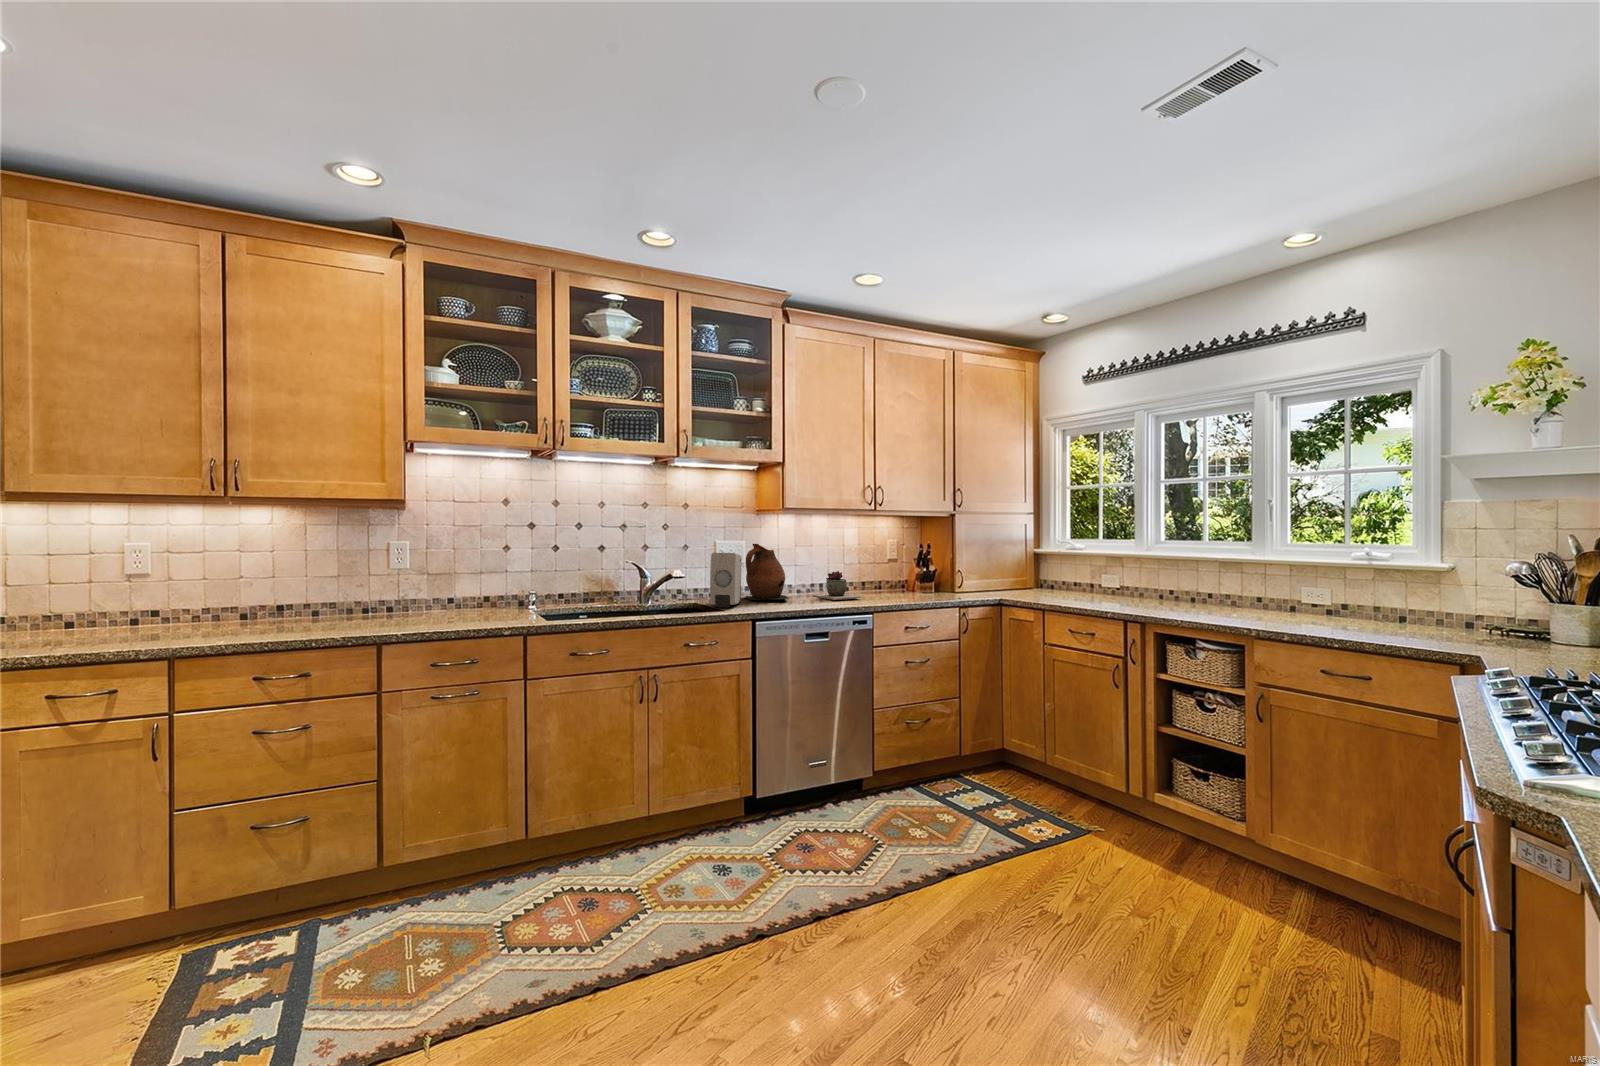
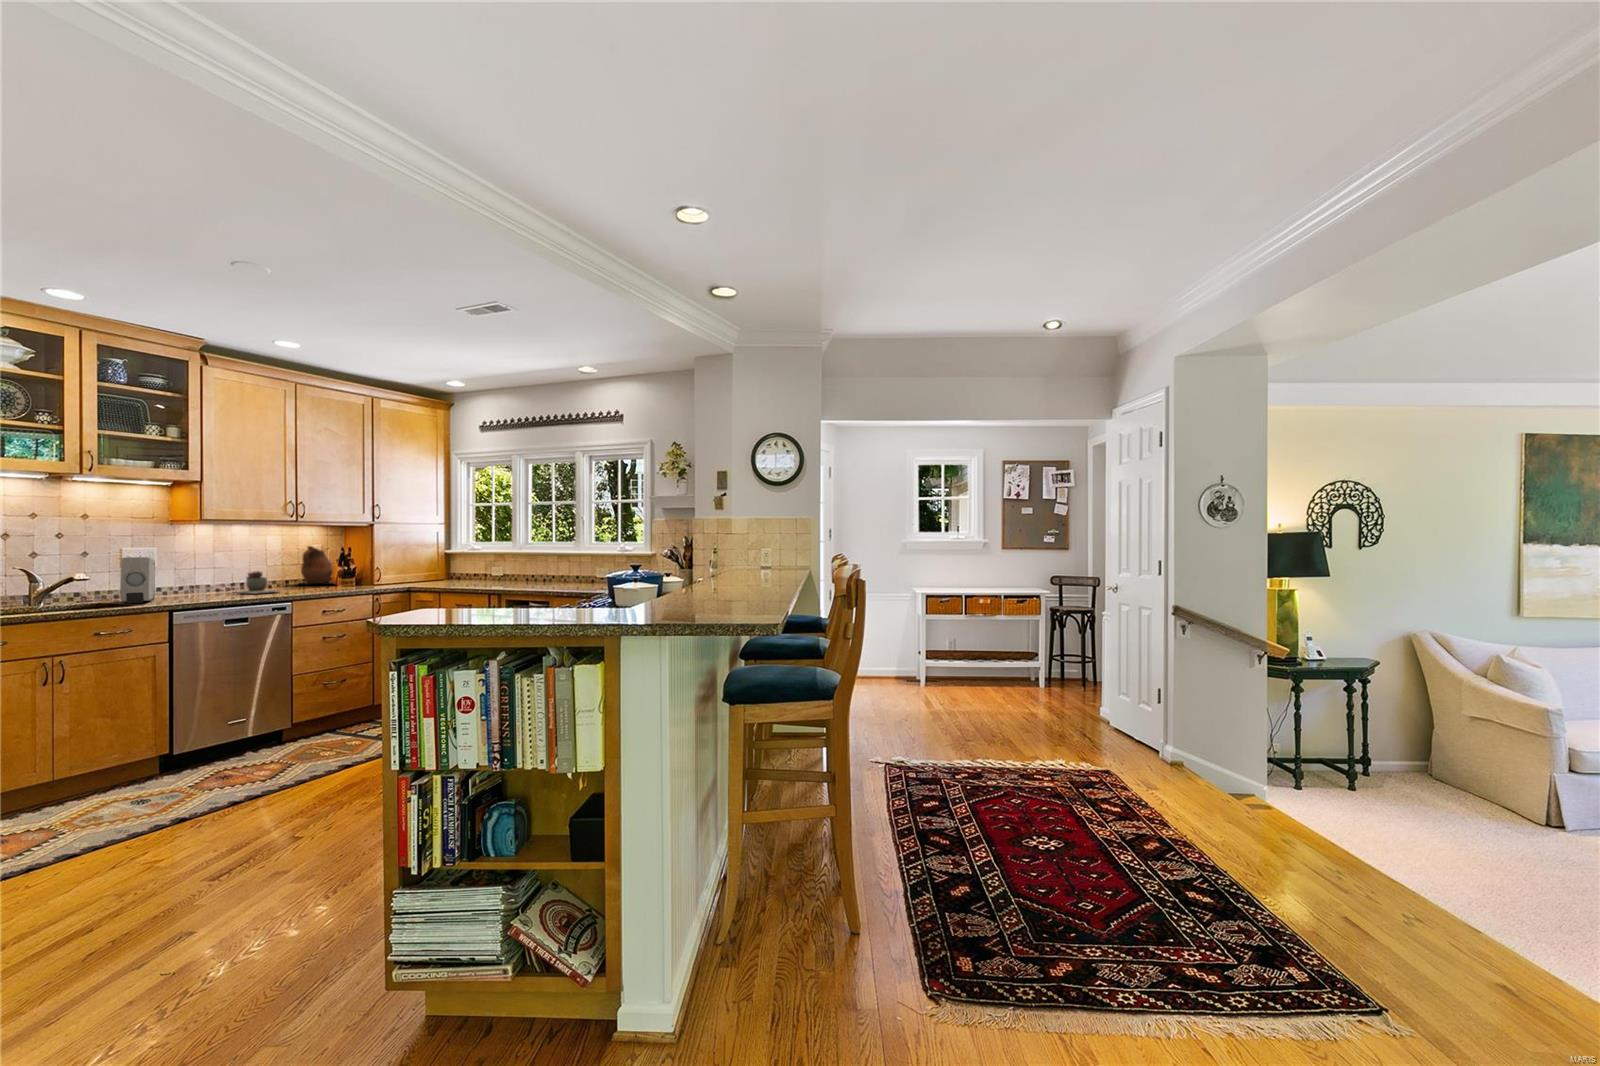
ceramic pitcher: present [745,544,789,600] -> present [301,546,333,584]

